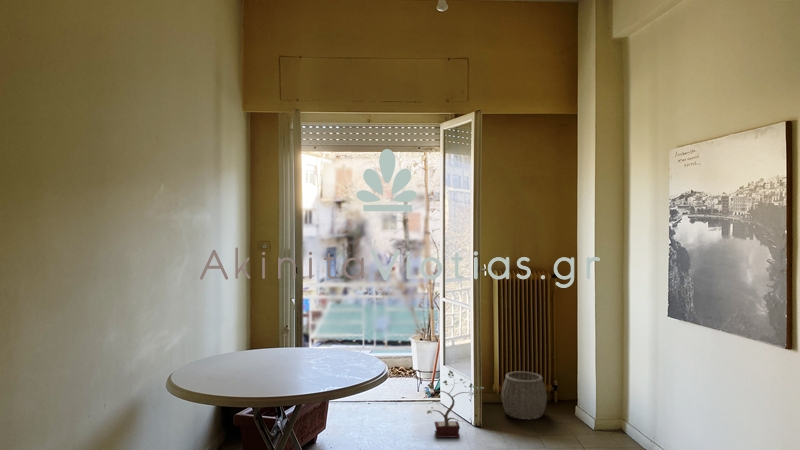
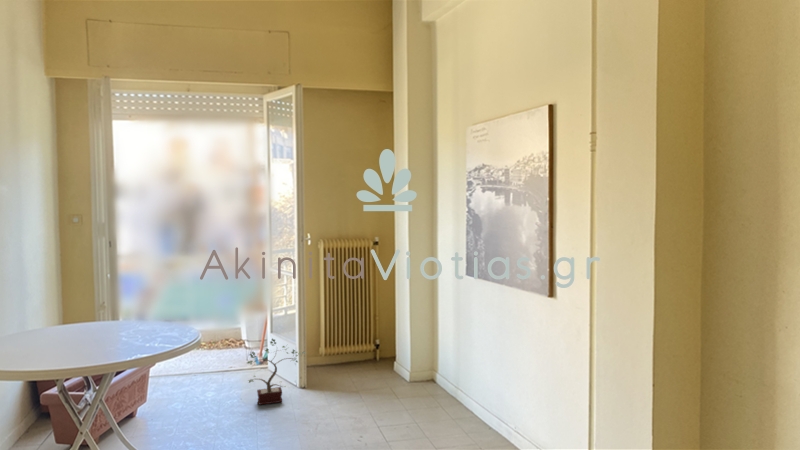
woven basket: present [502,371,547,420] -> none [326,334,369,379]

